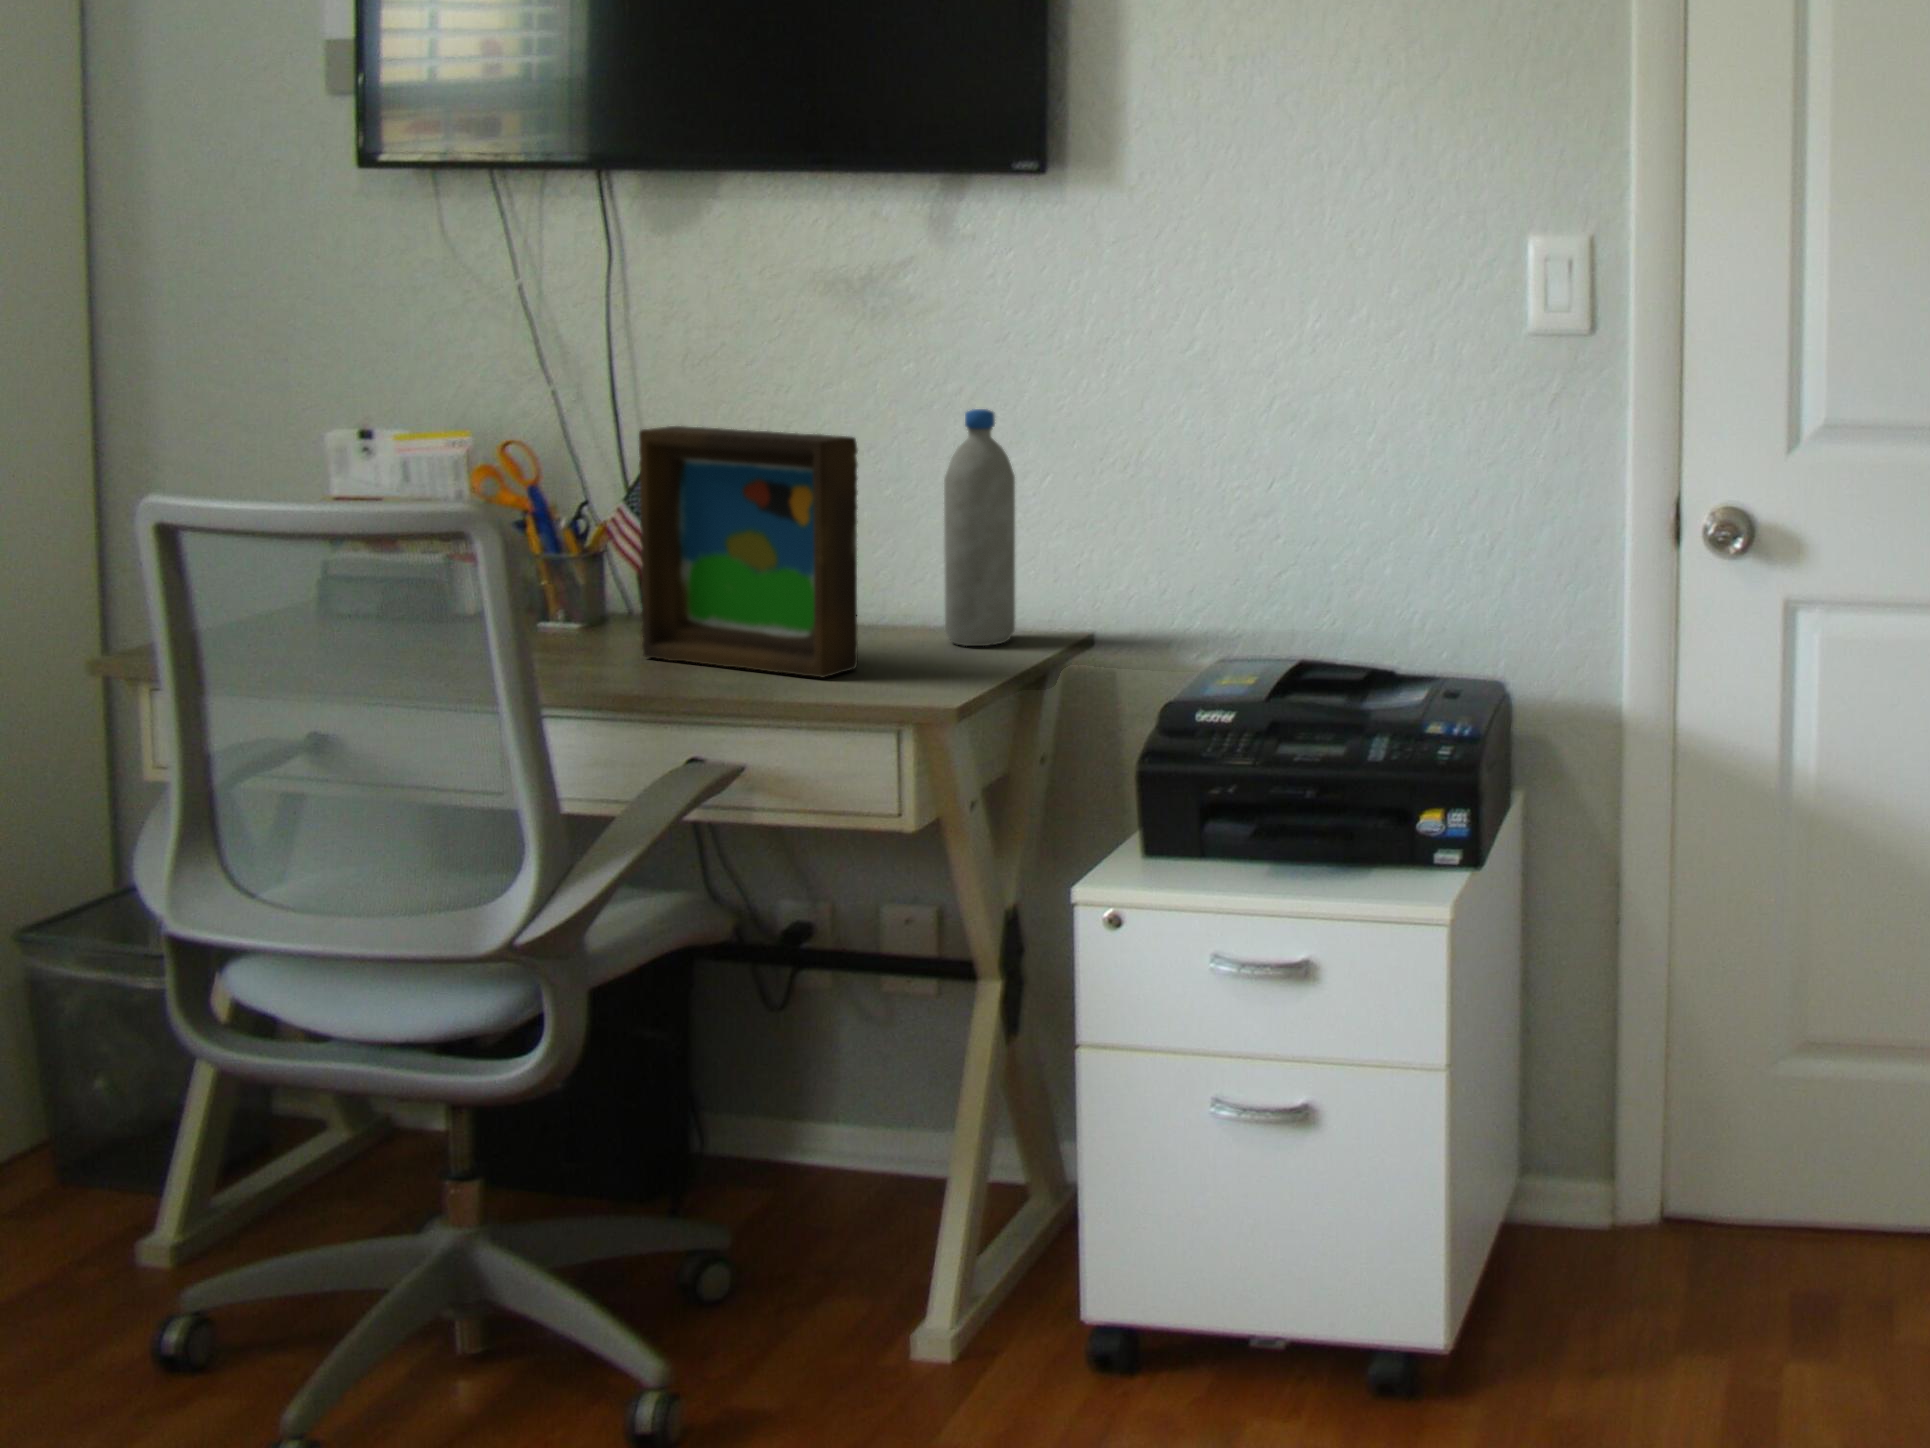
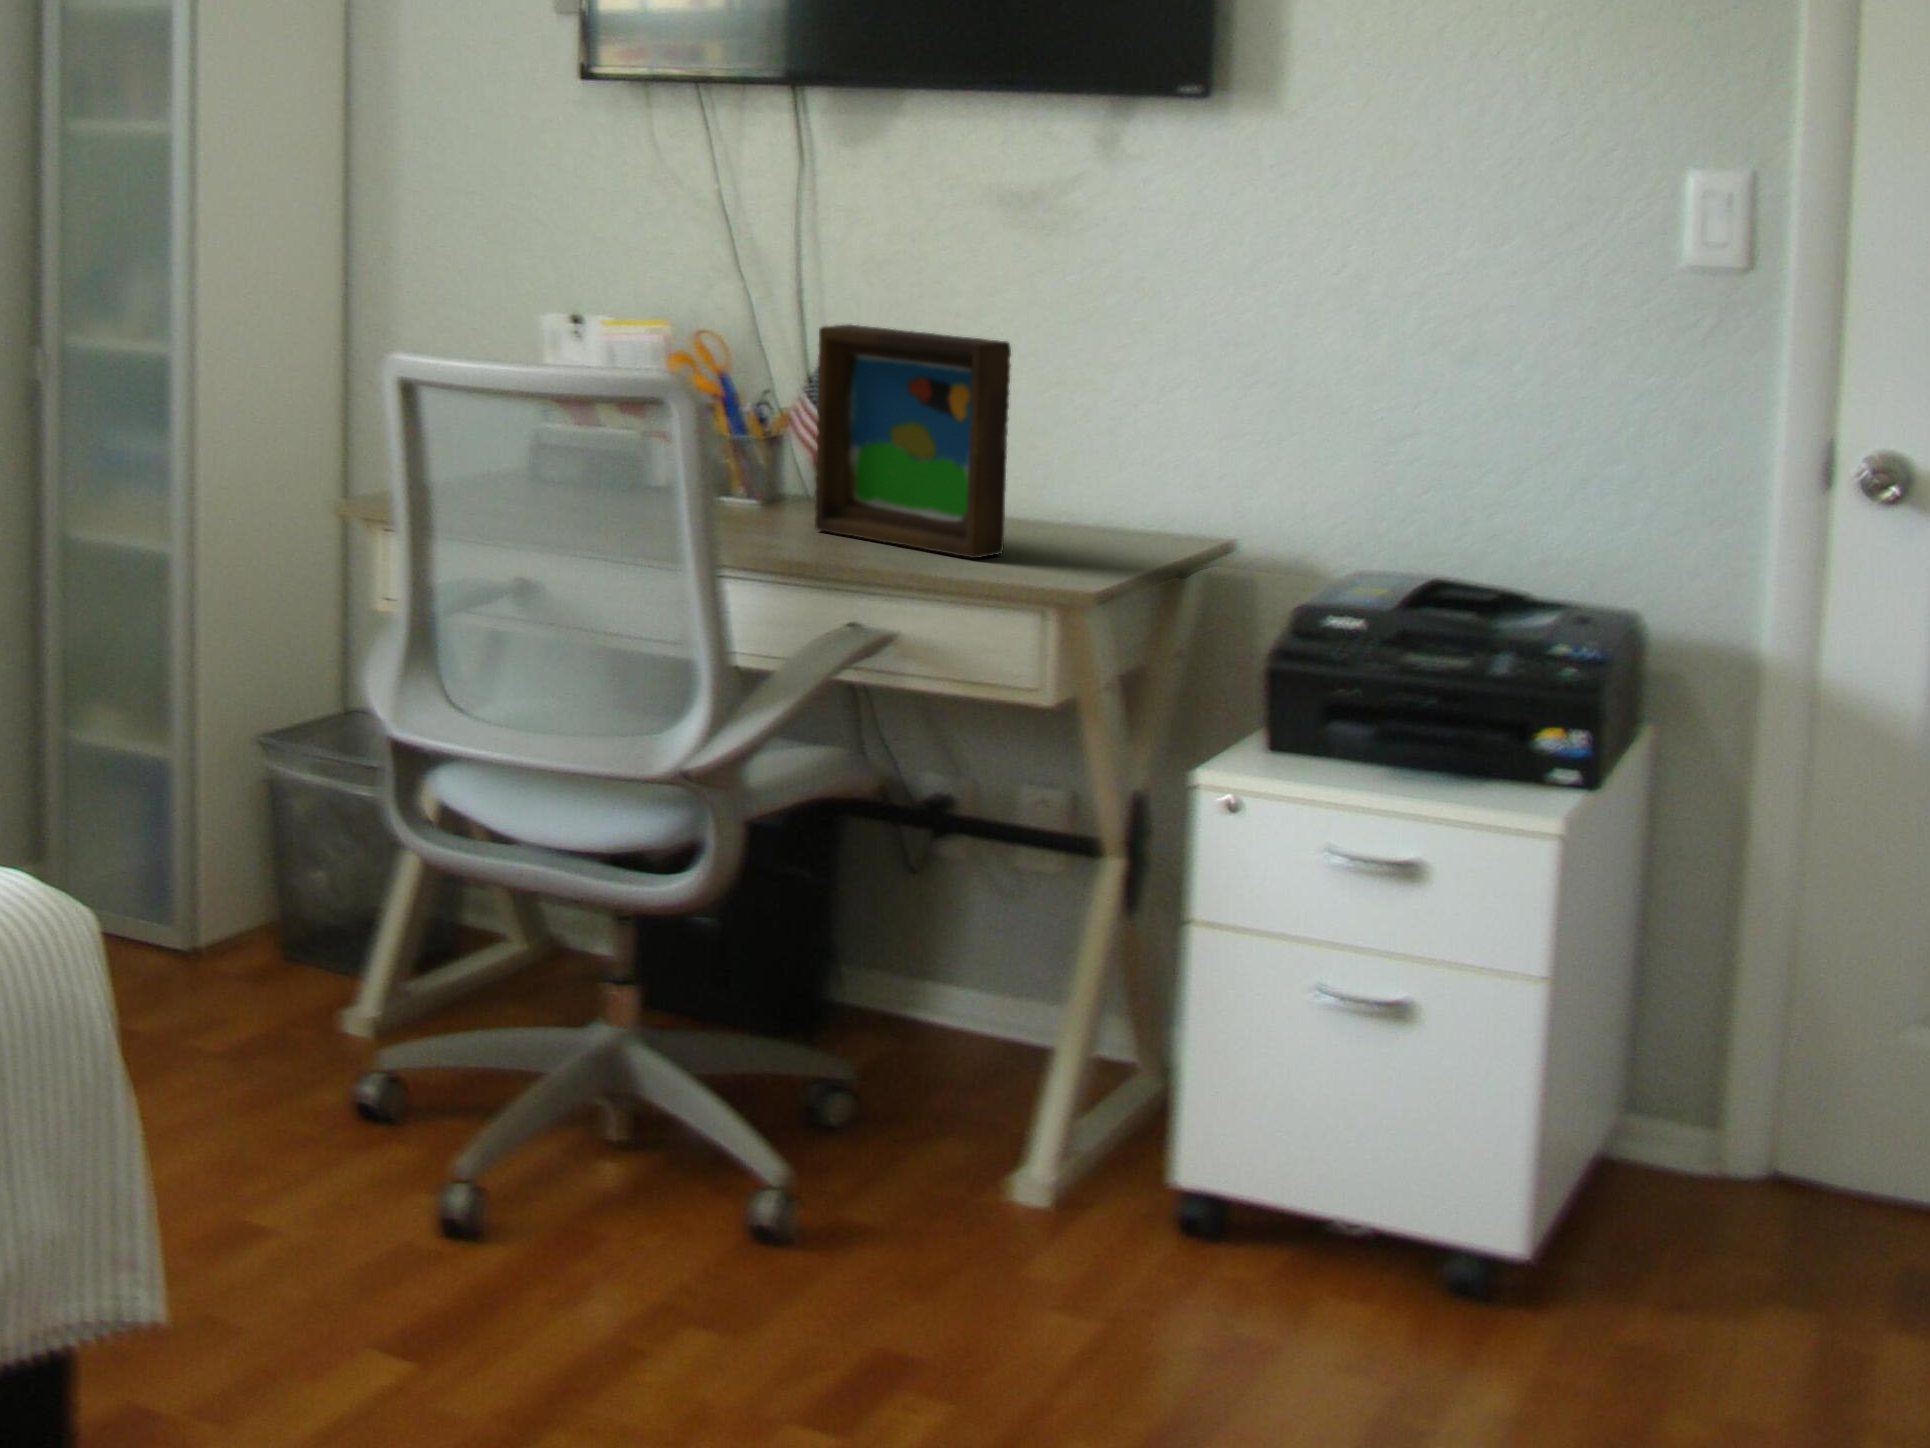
water bottle: present [944,409,1015,646] -> none [1082,319,1155,545]

